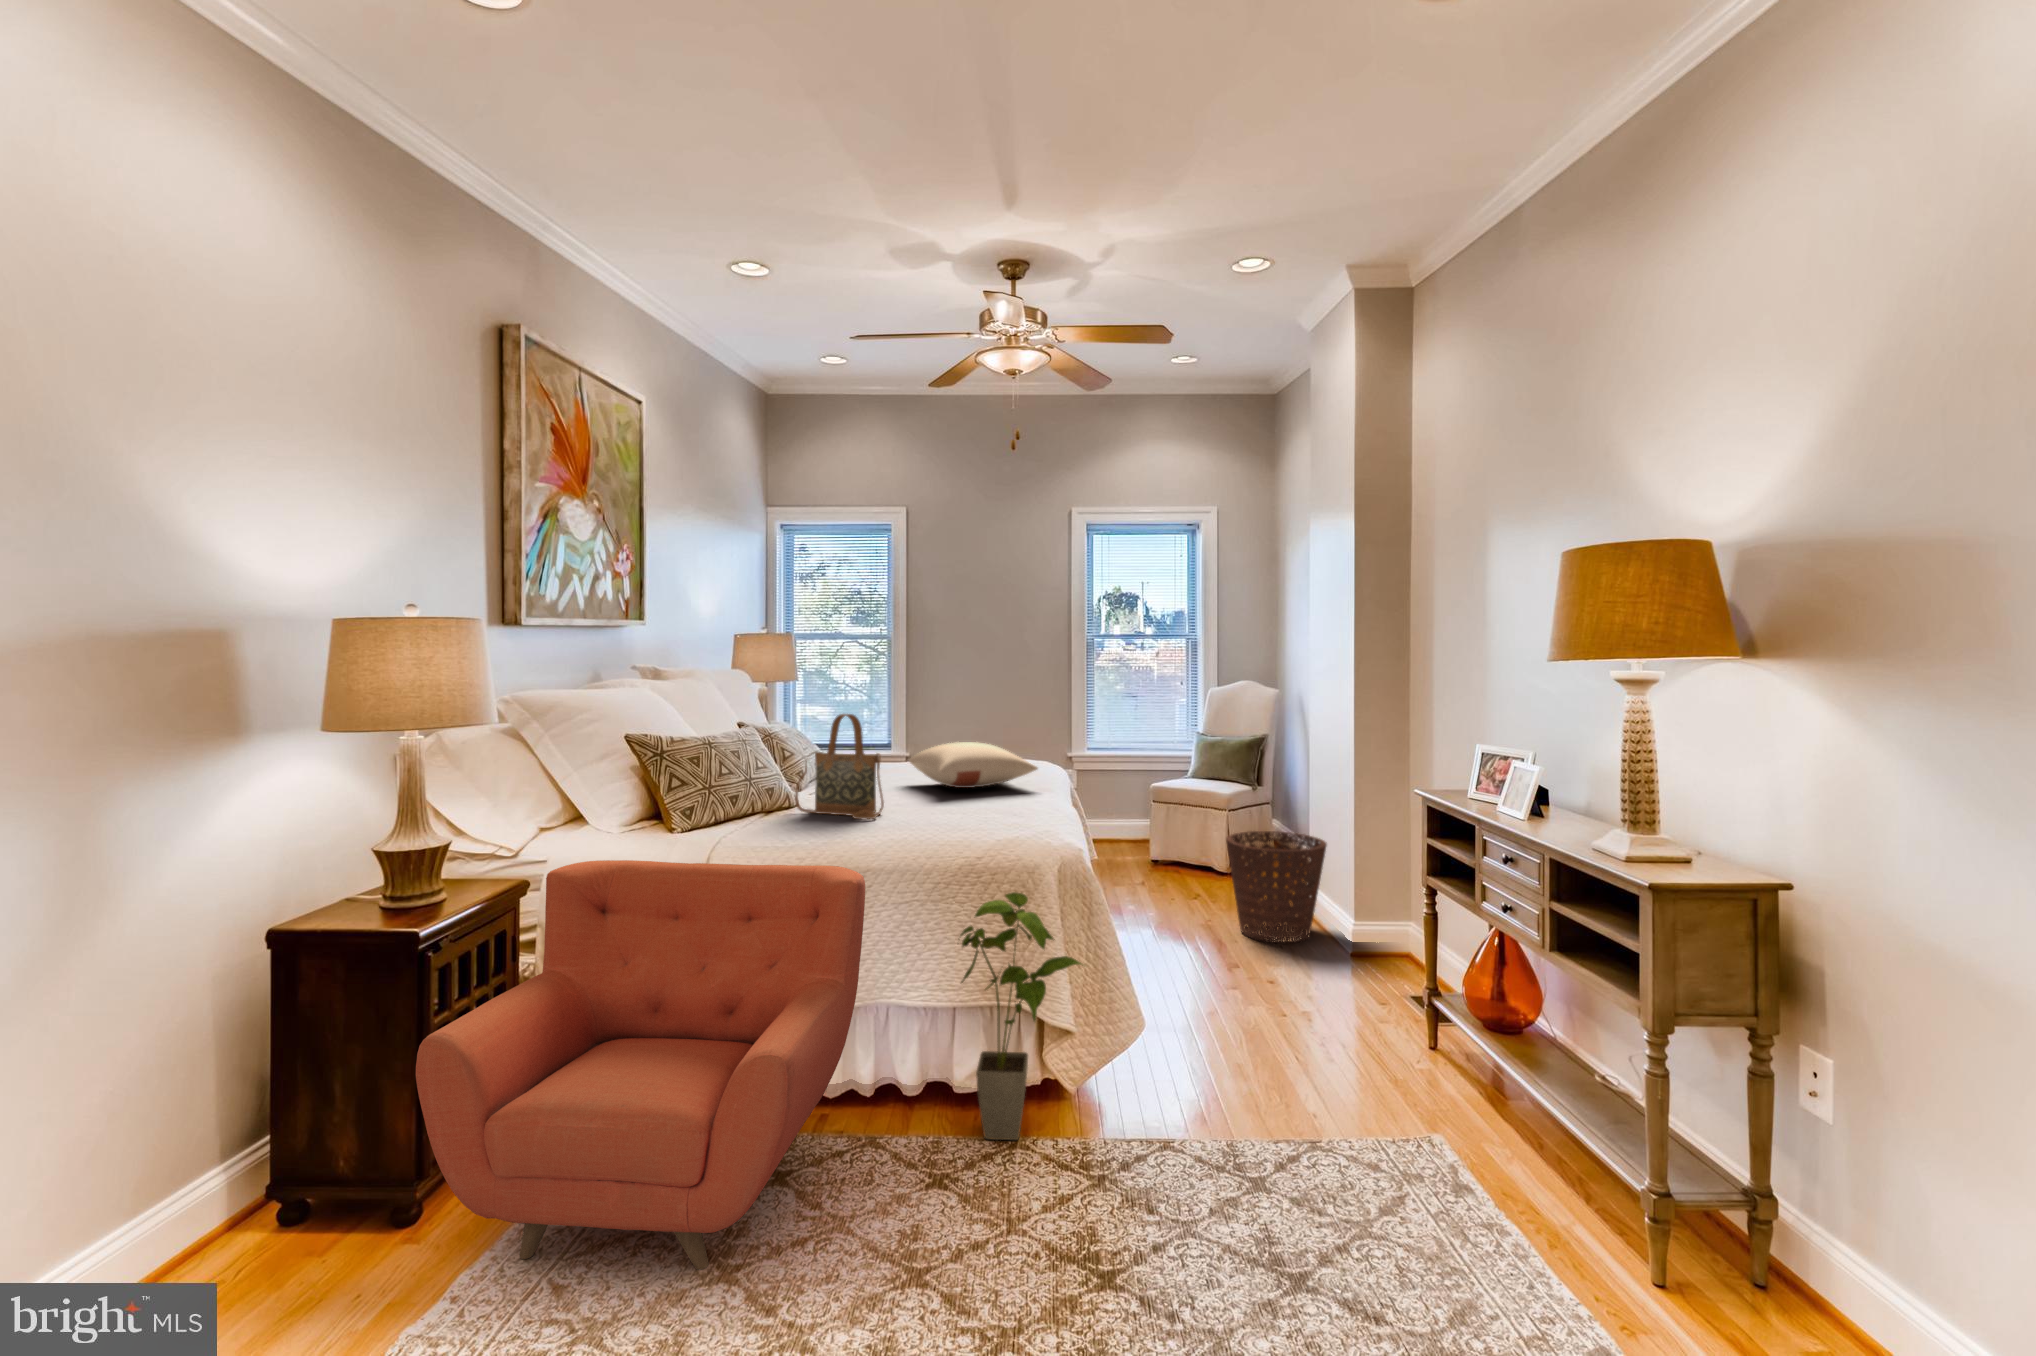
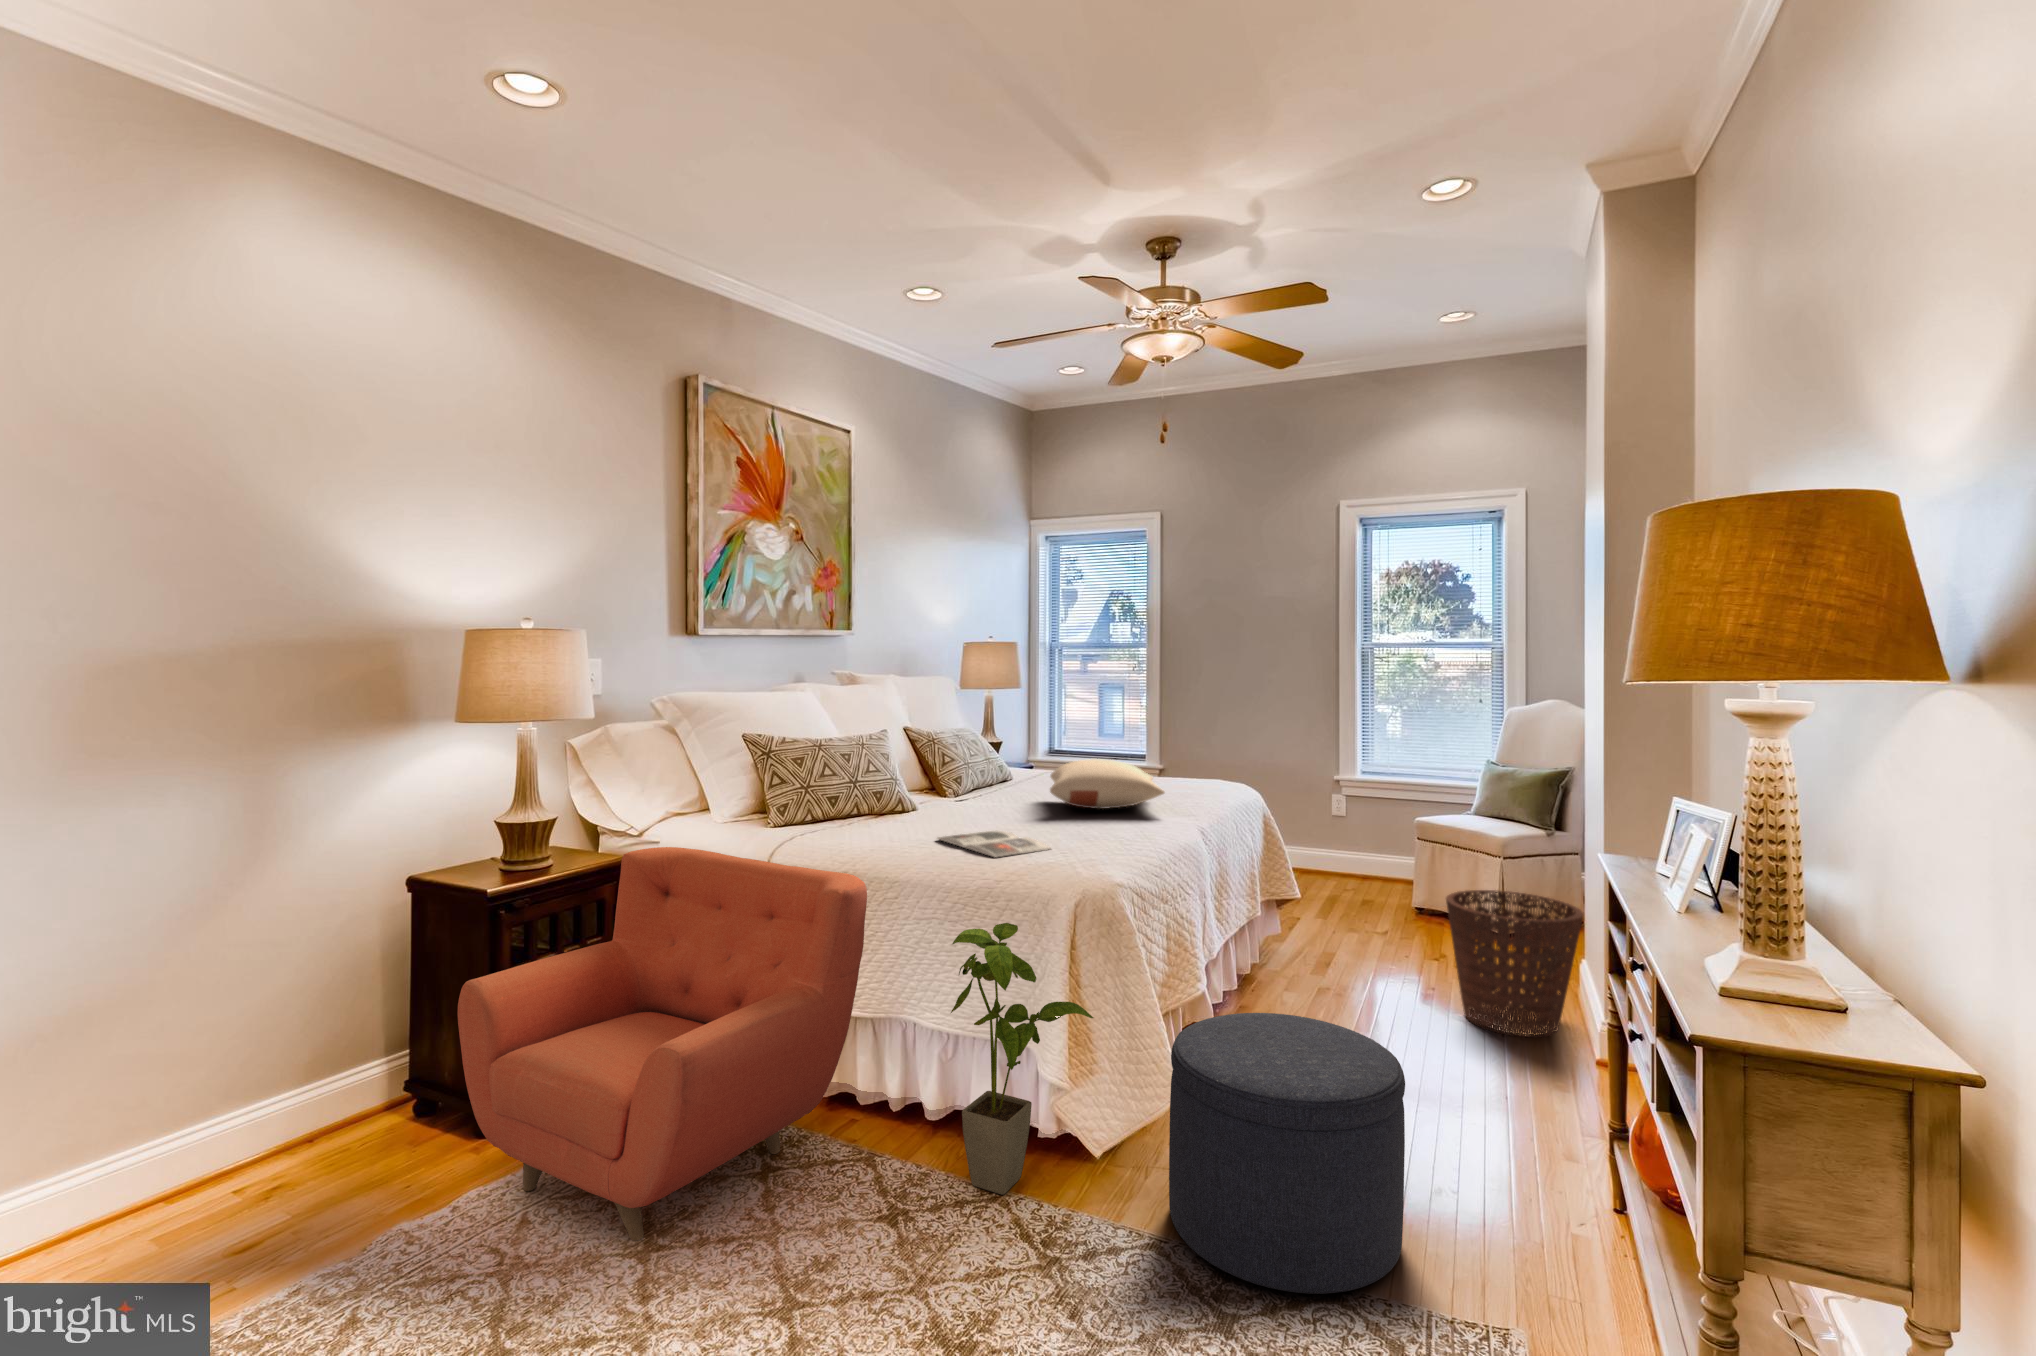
handbag: present [795,714,884,819] -> none [897,723,969,832]
magazine: none [875,813,996,836] -> present [938,831,1051,858]
ottoman: none [1152,942,1342,1153] -> present [1169,1013,1405,1294]

